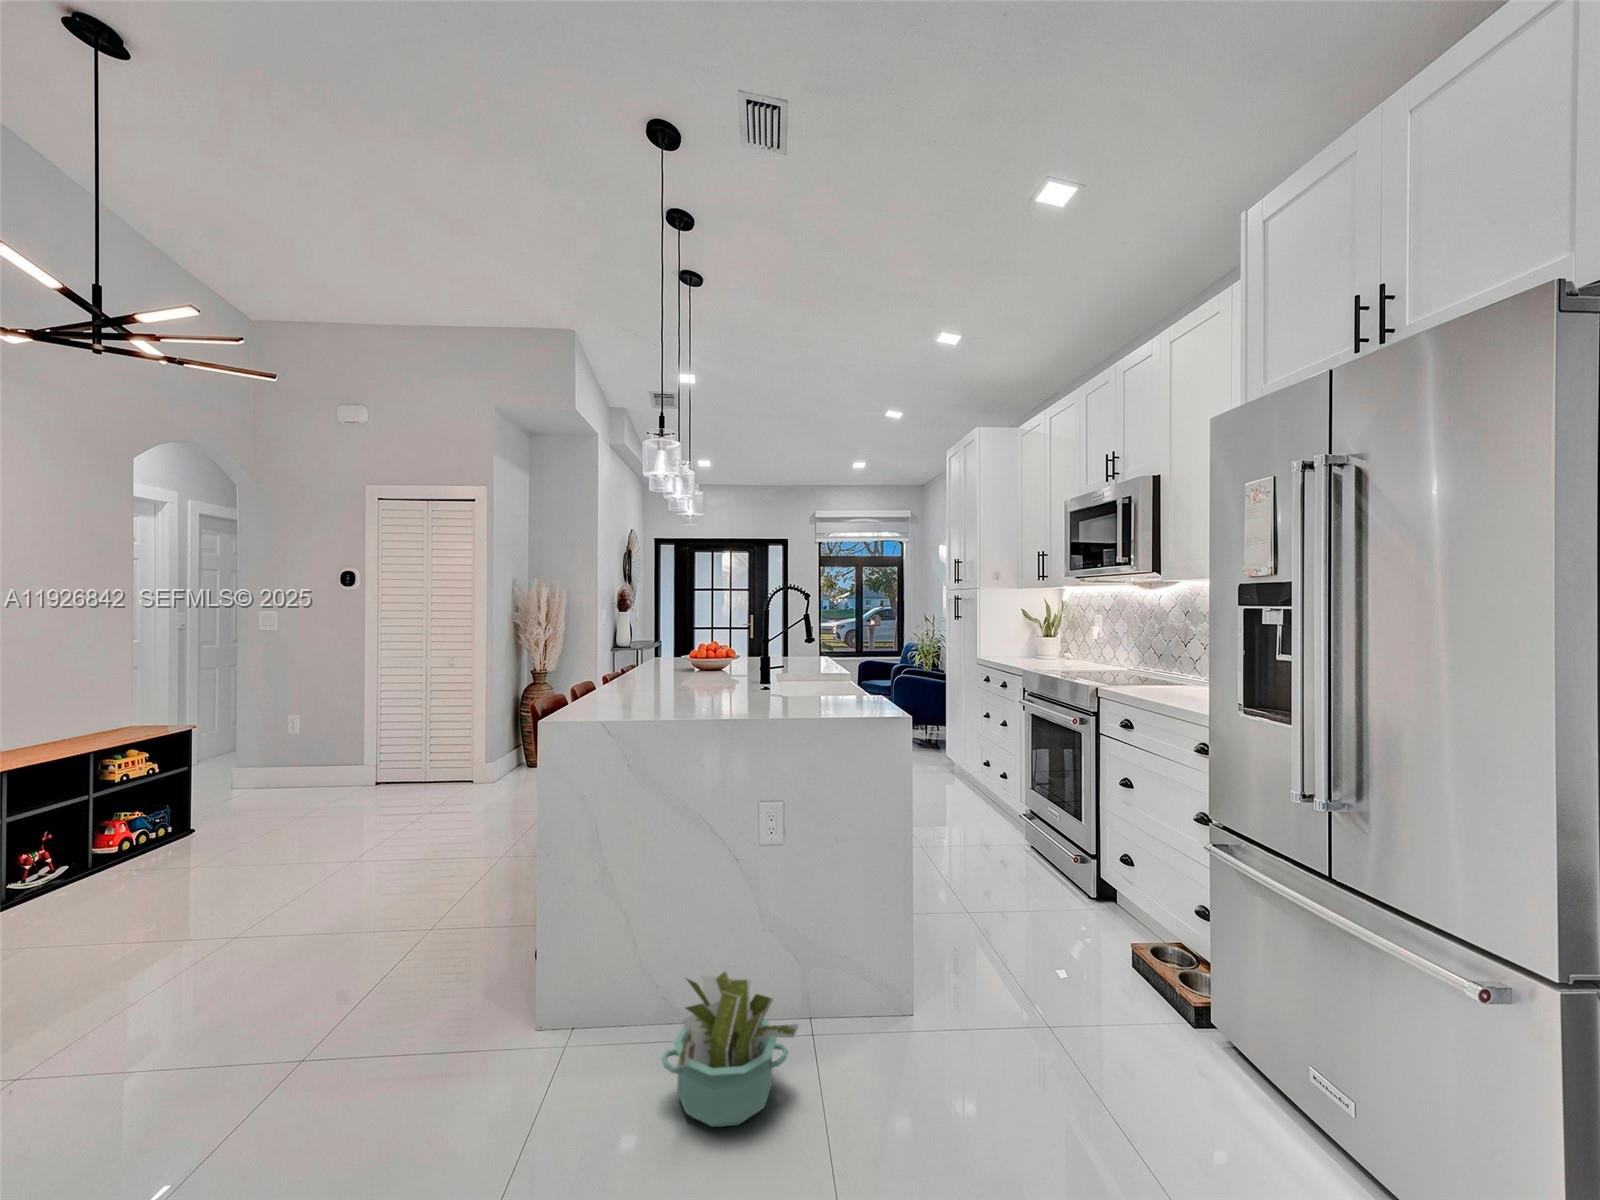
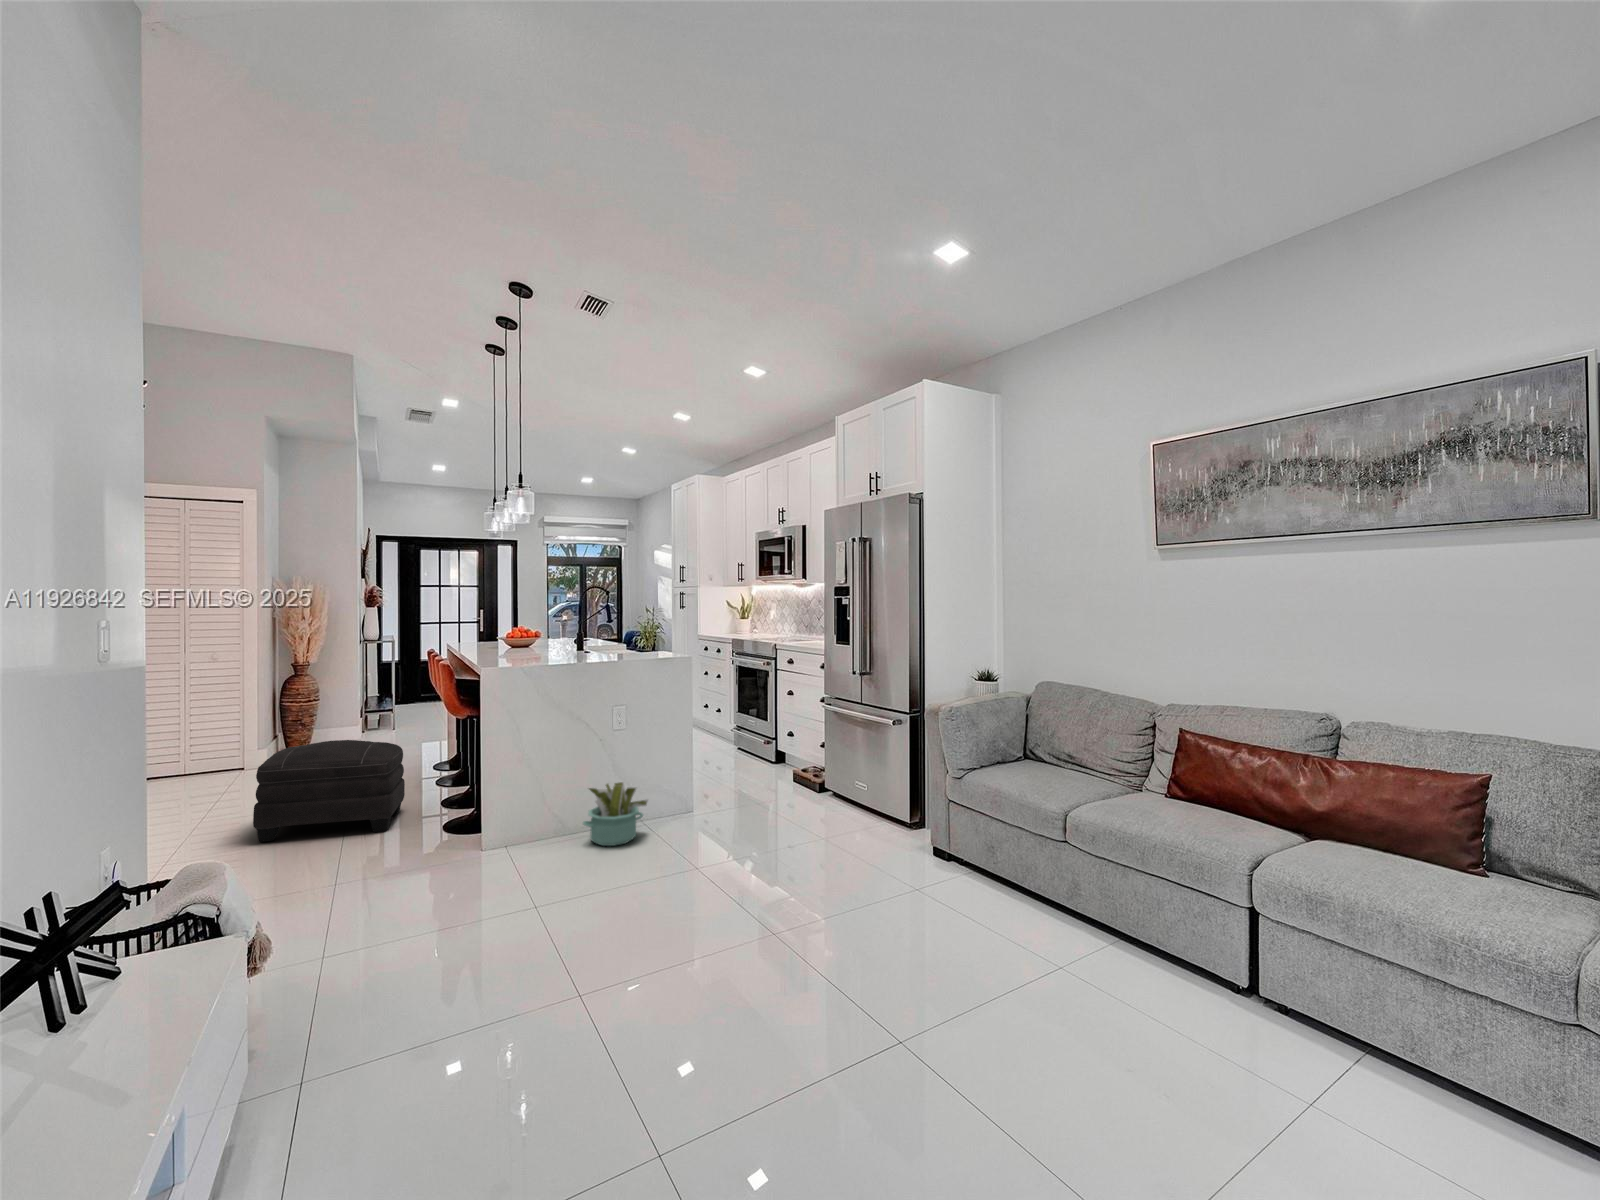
ottoman: none [288,799,507,956] -> present [253,740,405,842]

